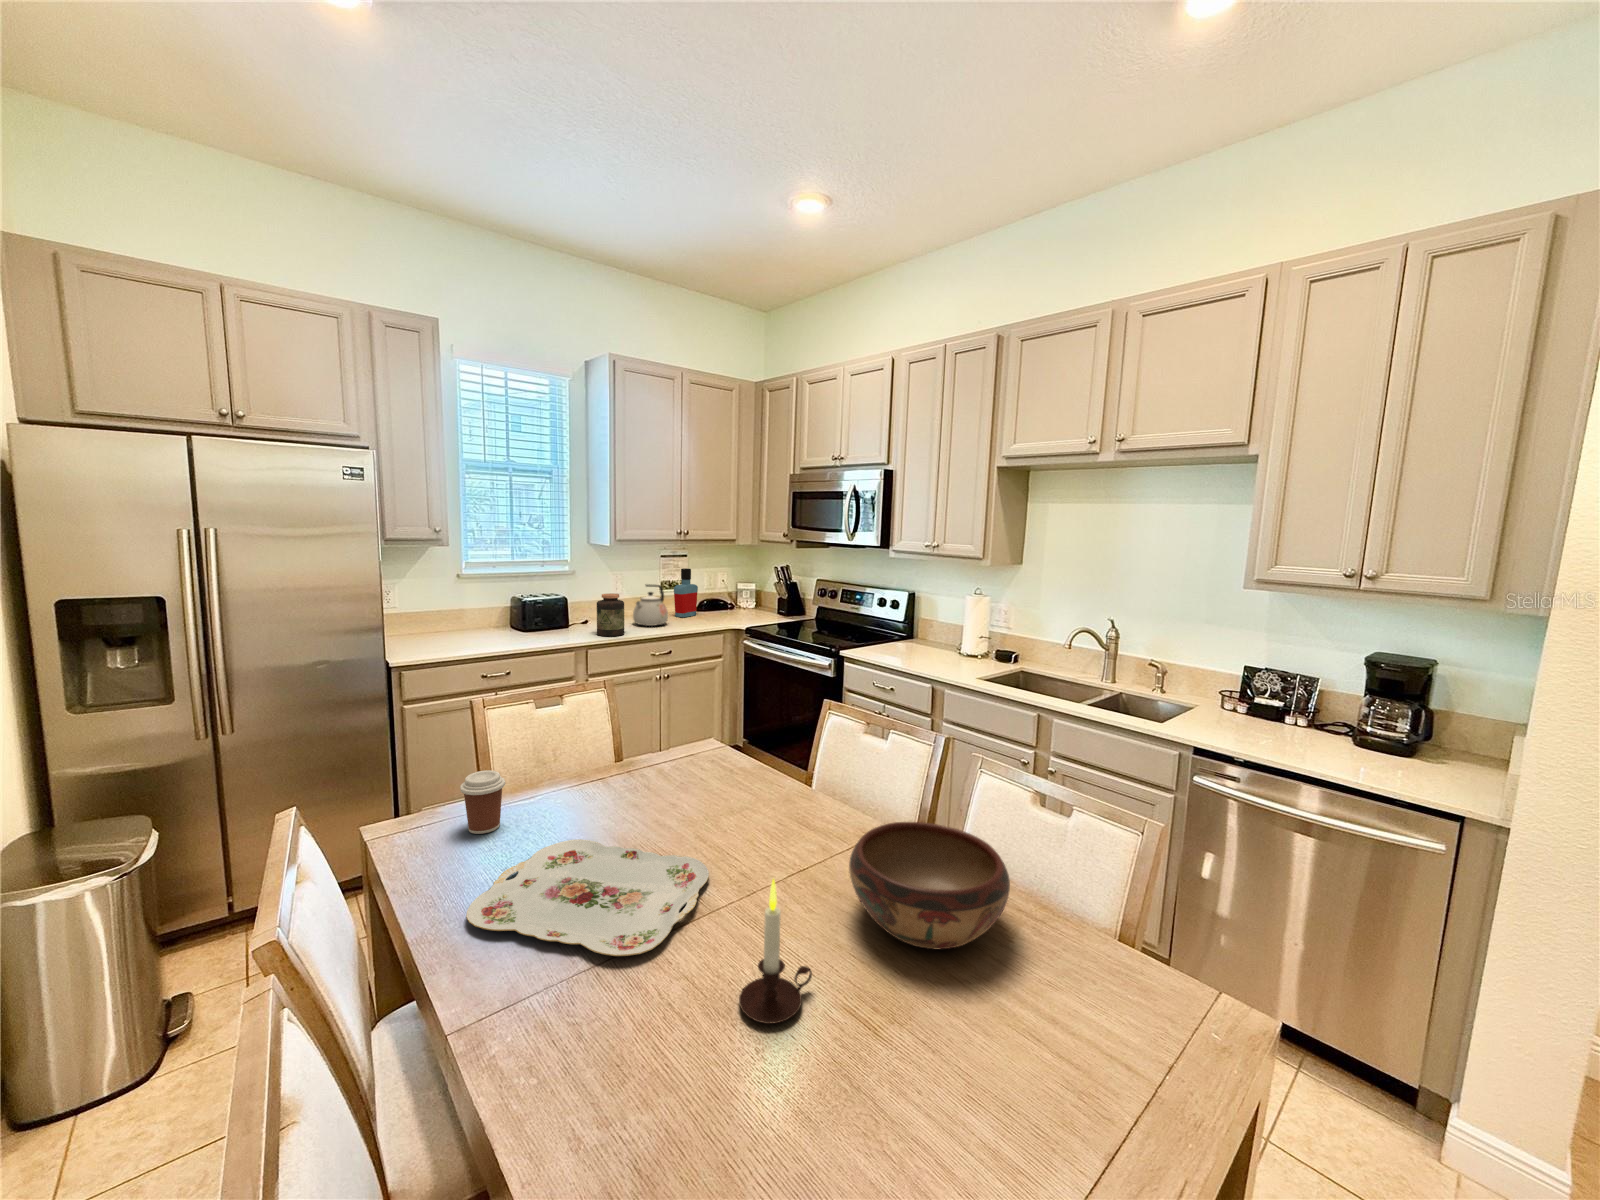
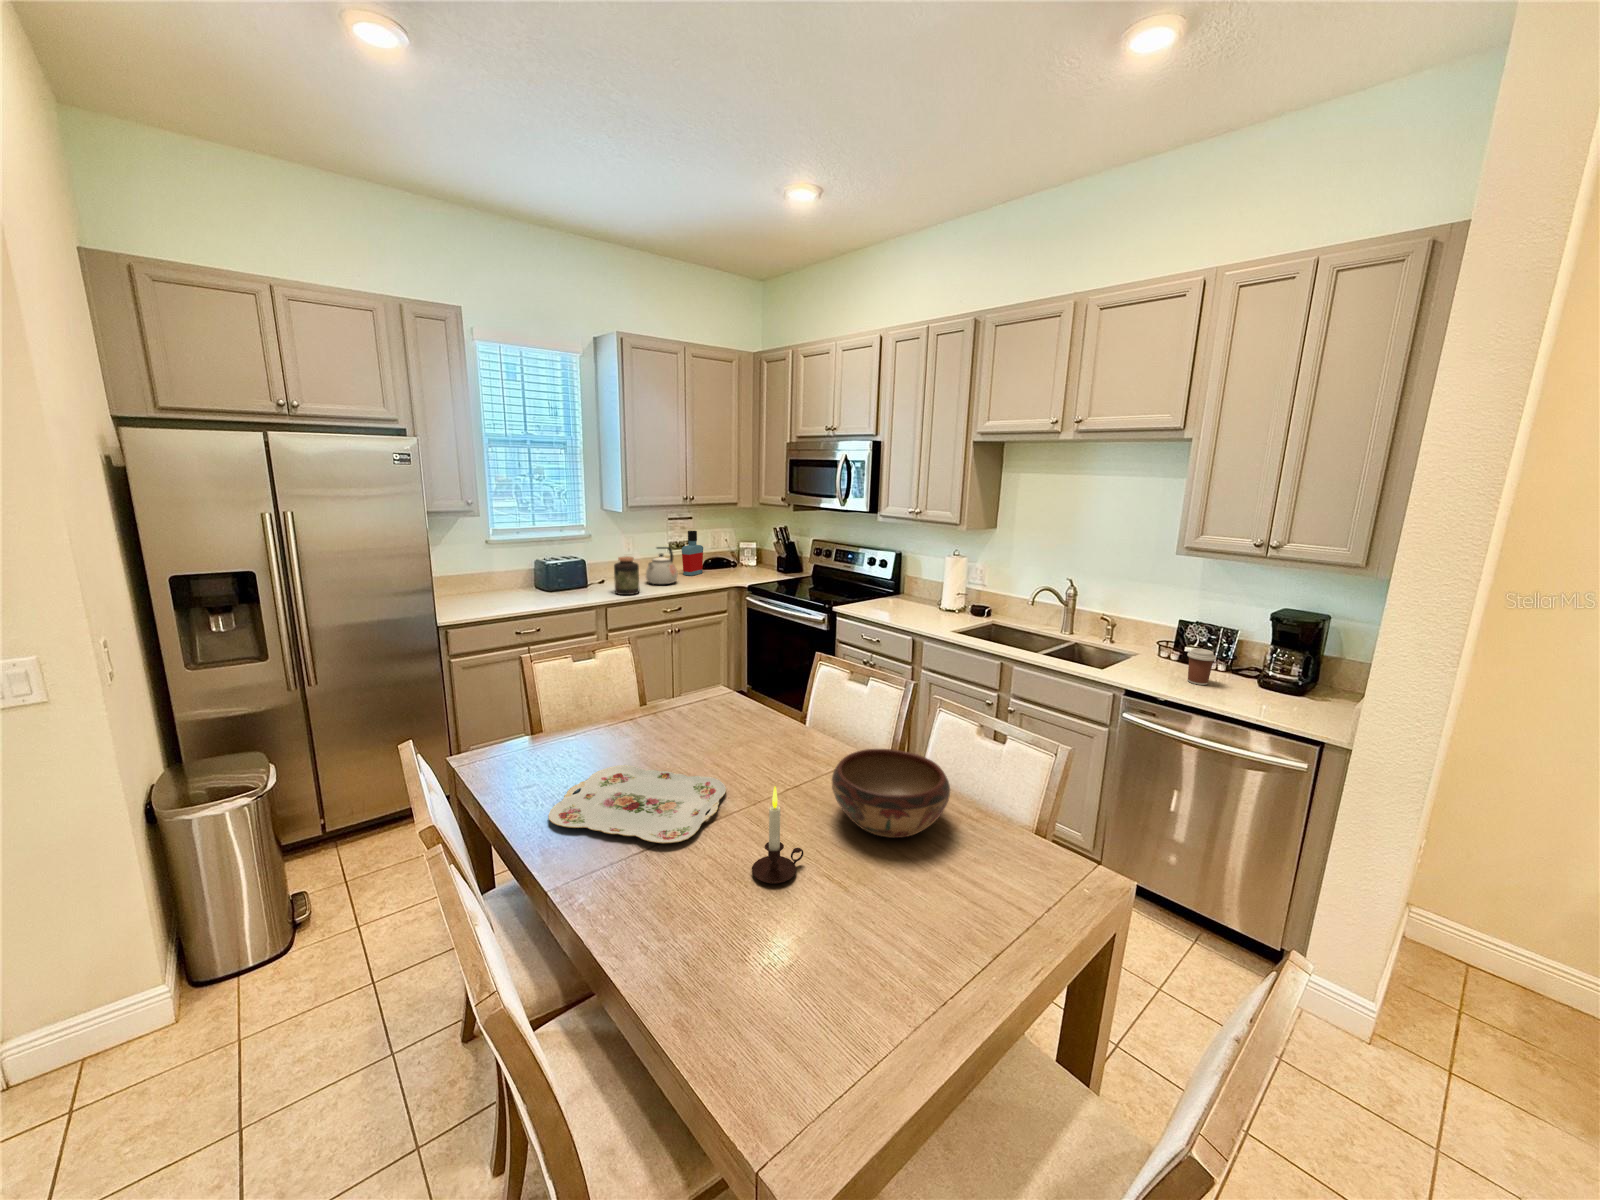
coffee cup: present [460,770,505,834] -> present [1187,648,1216,685]

